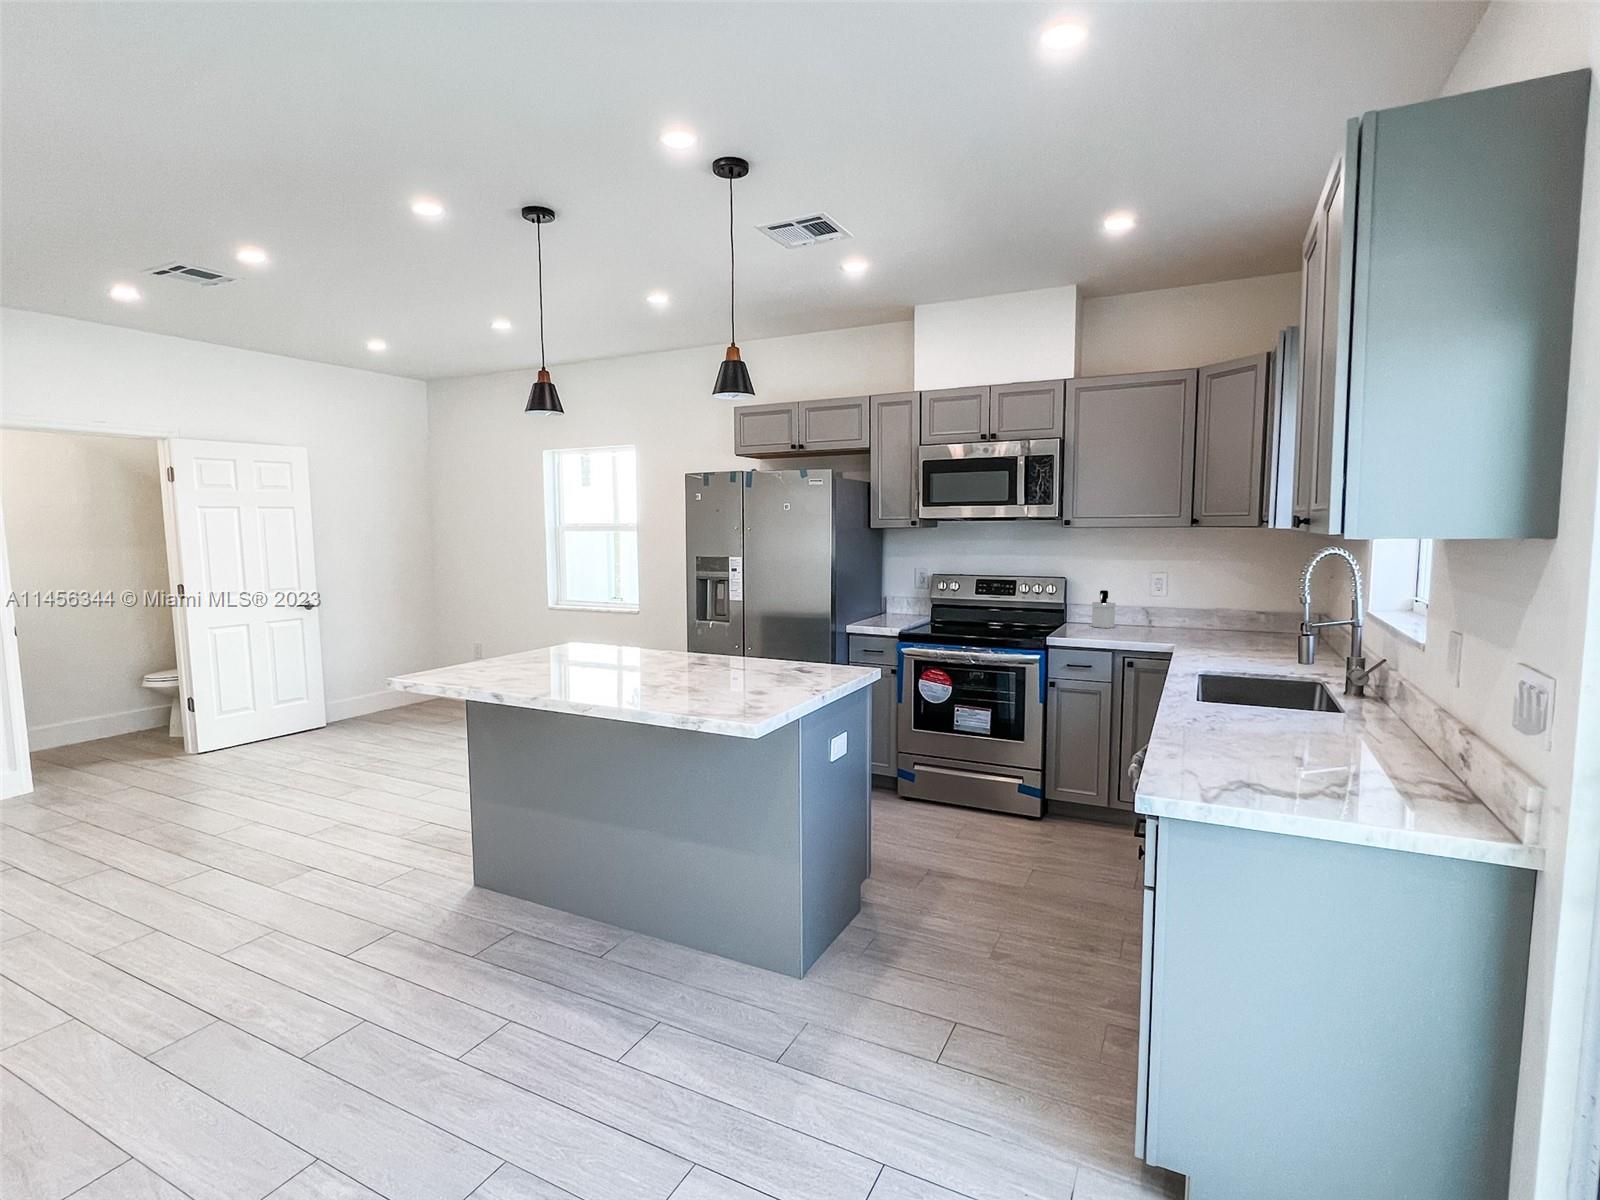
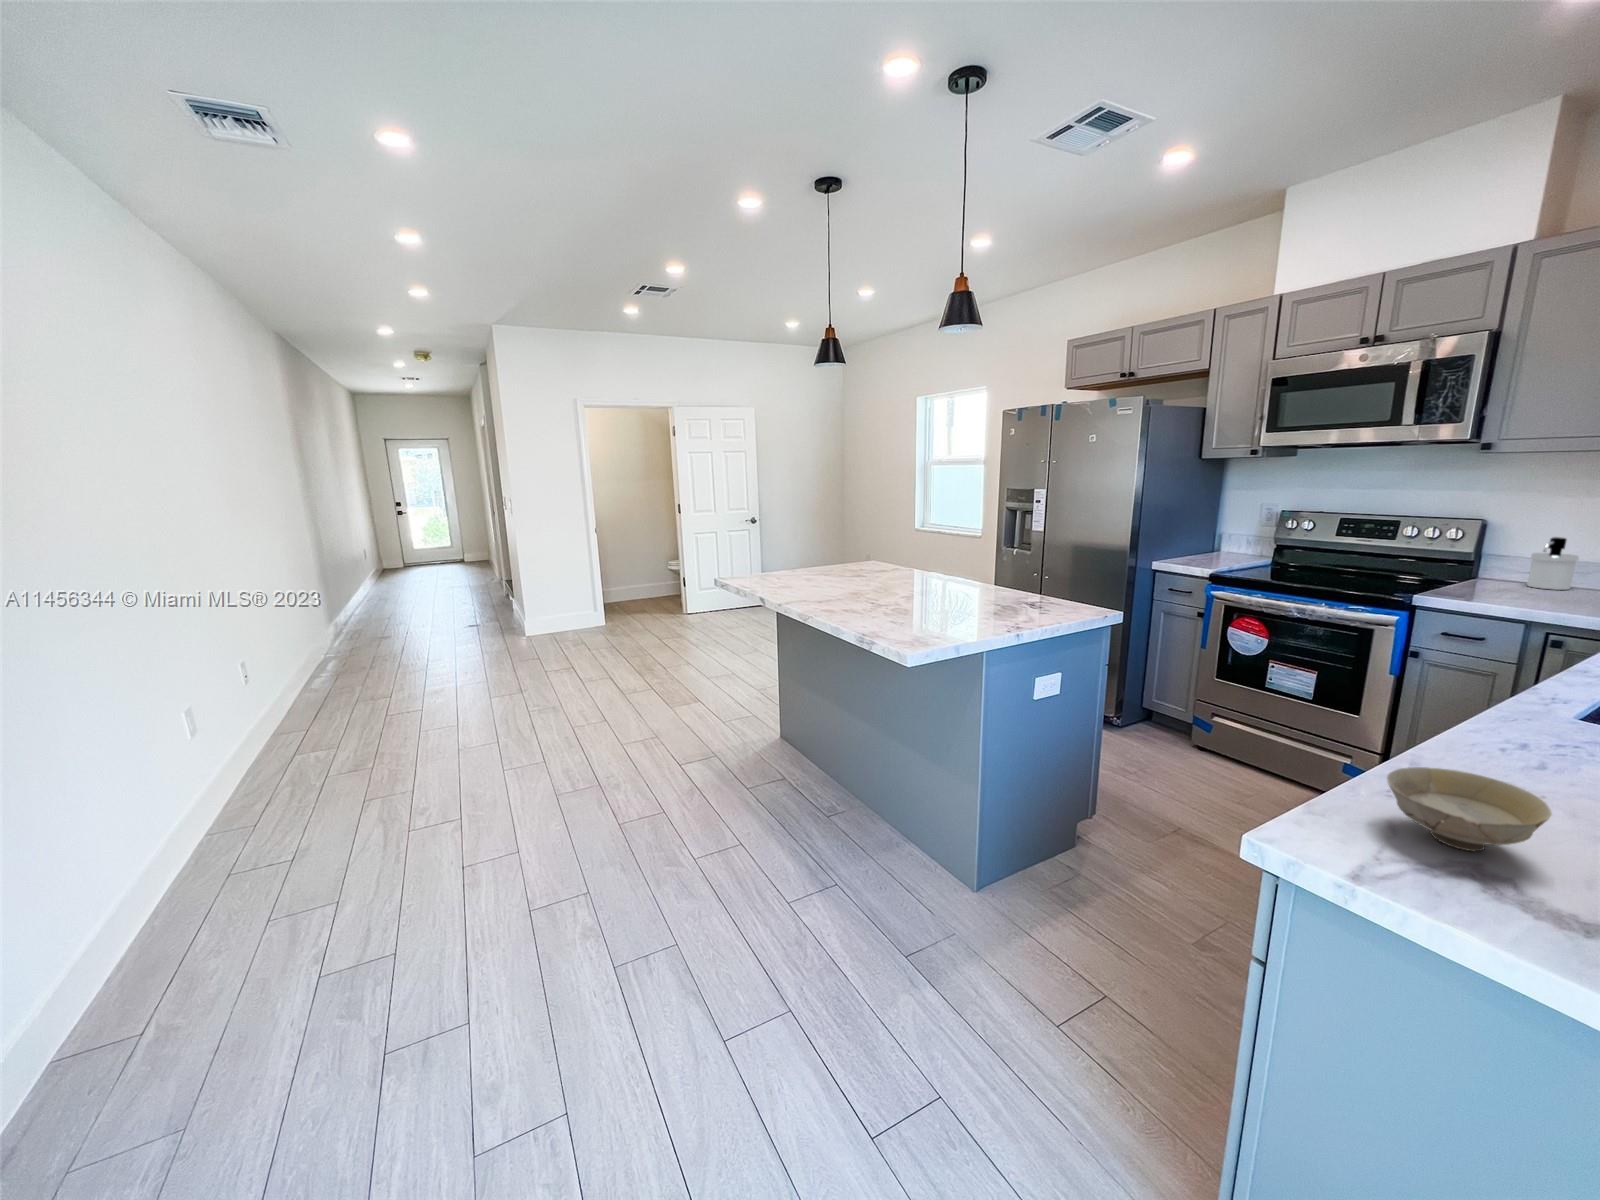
bowl: none [1182,730,1265,776] -> present [1387,767,1552,851]

